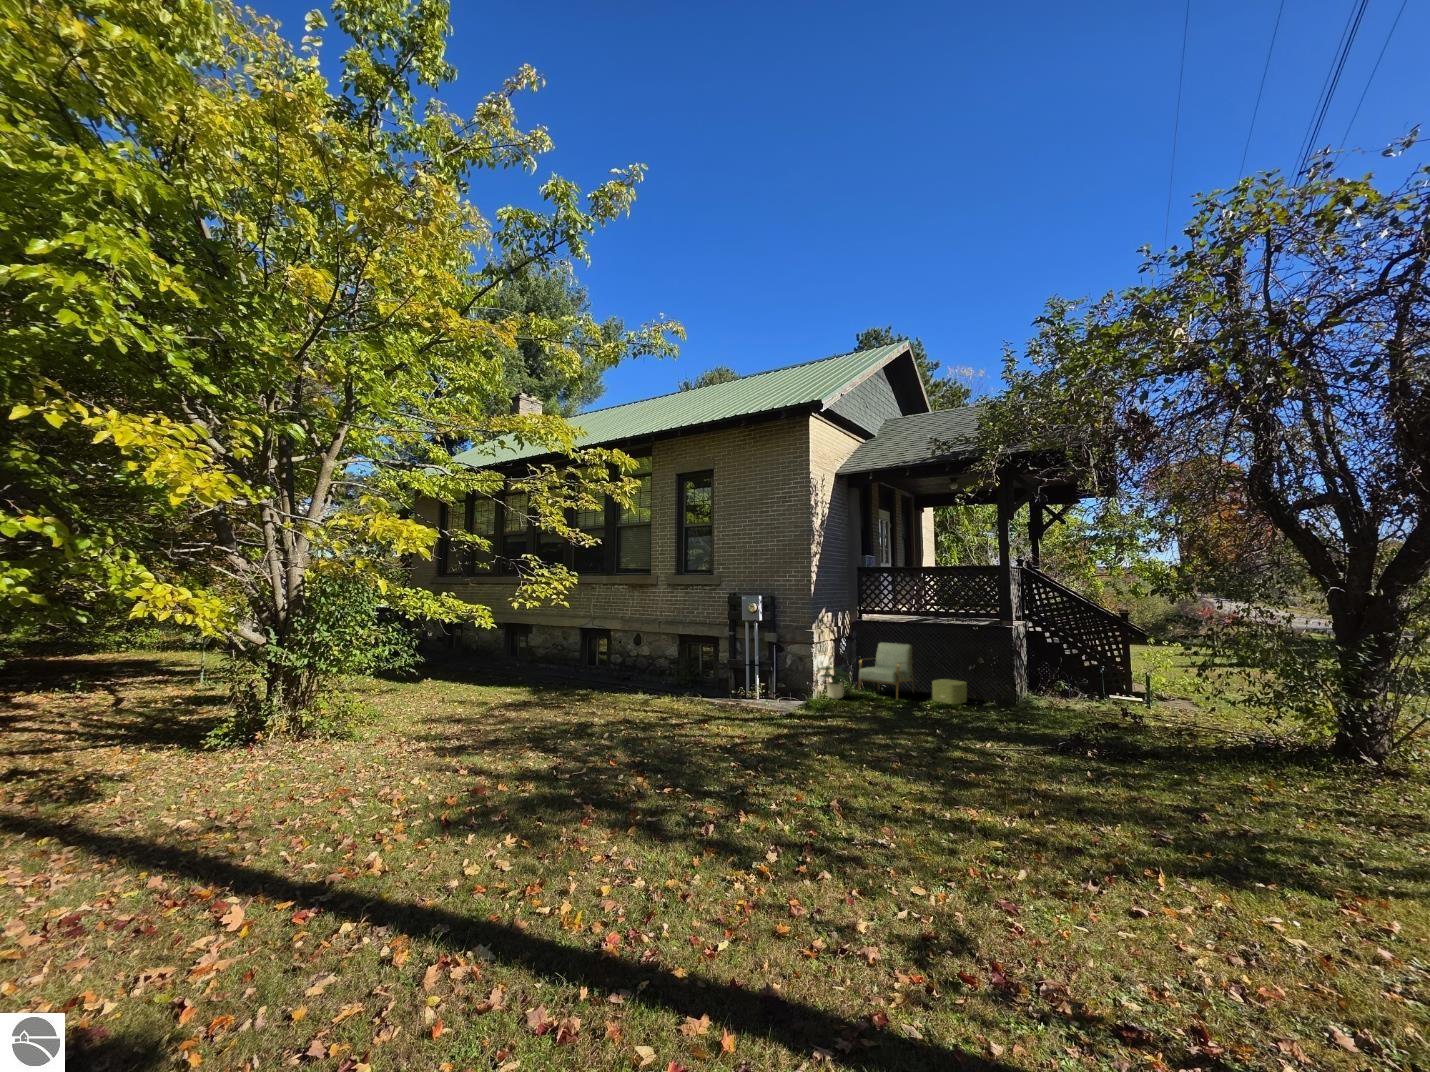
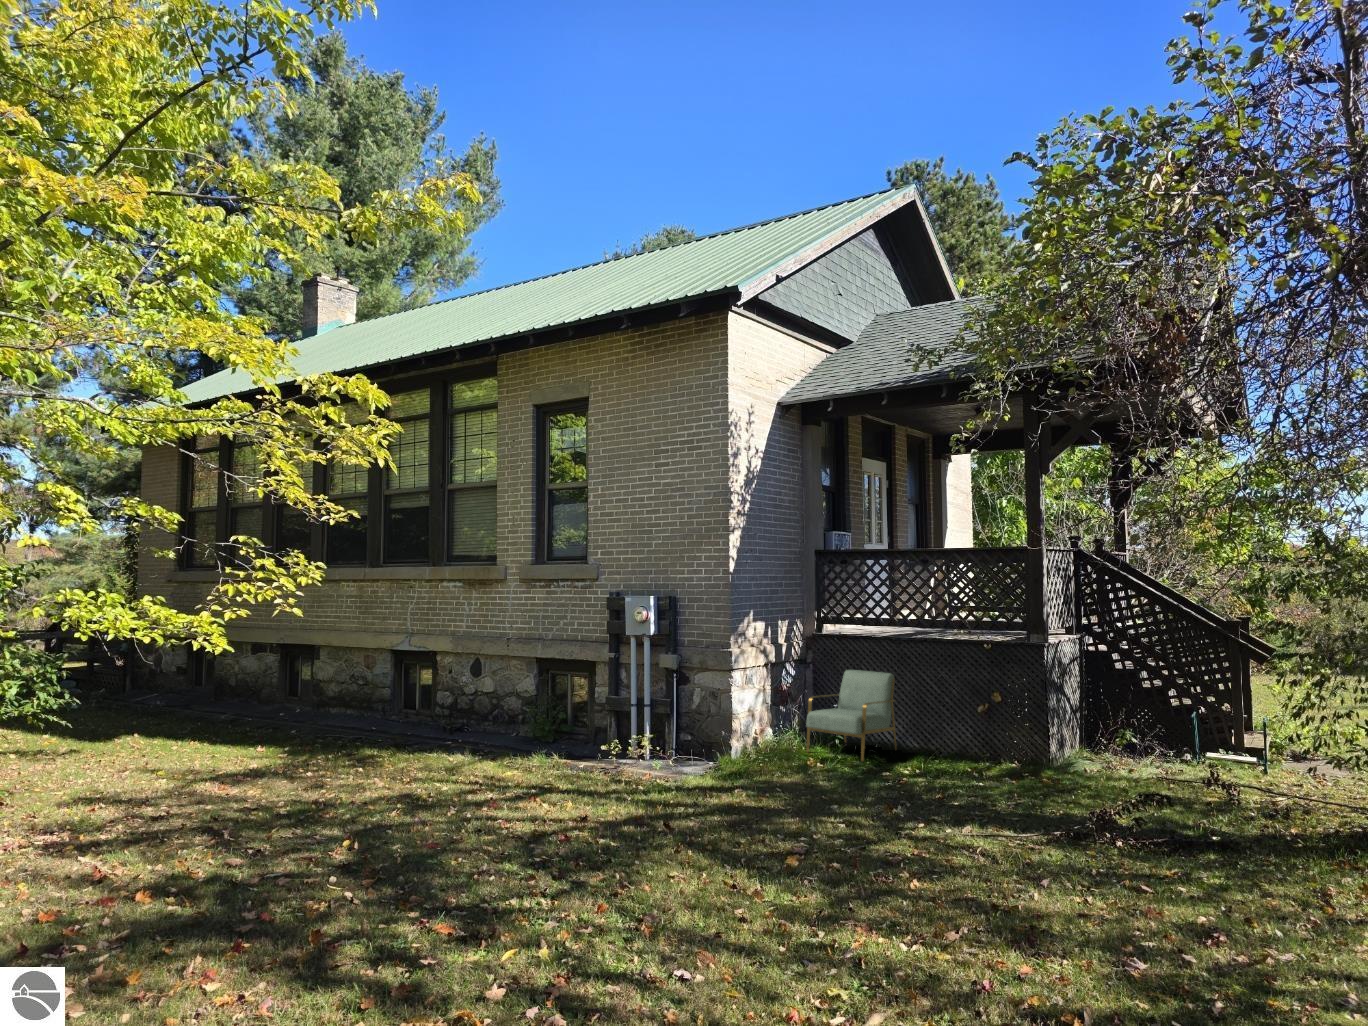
potted plant: present [820,666,851,699] -> none [737,709,793,760]
storage box: present [932,679,967,704] -> none [918,728,974,769]

